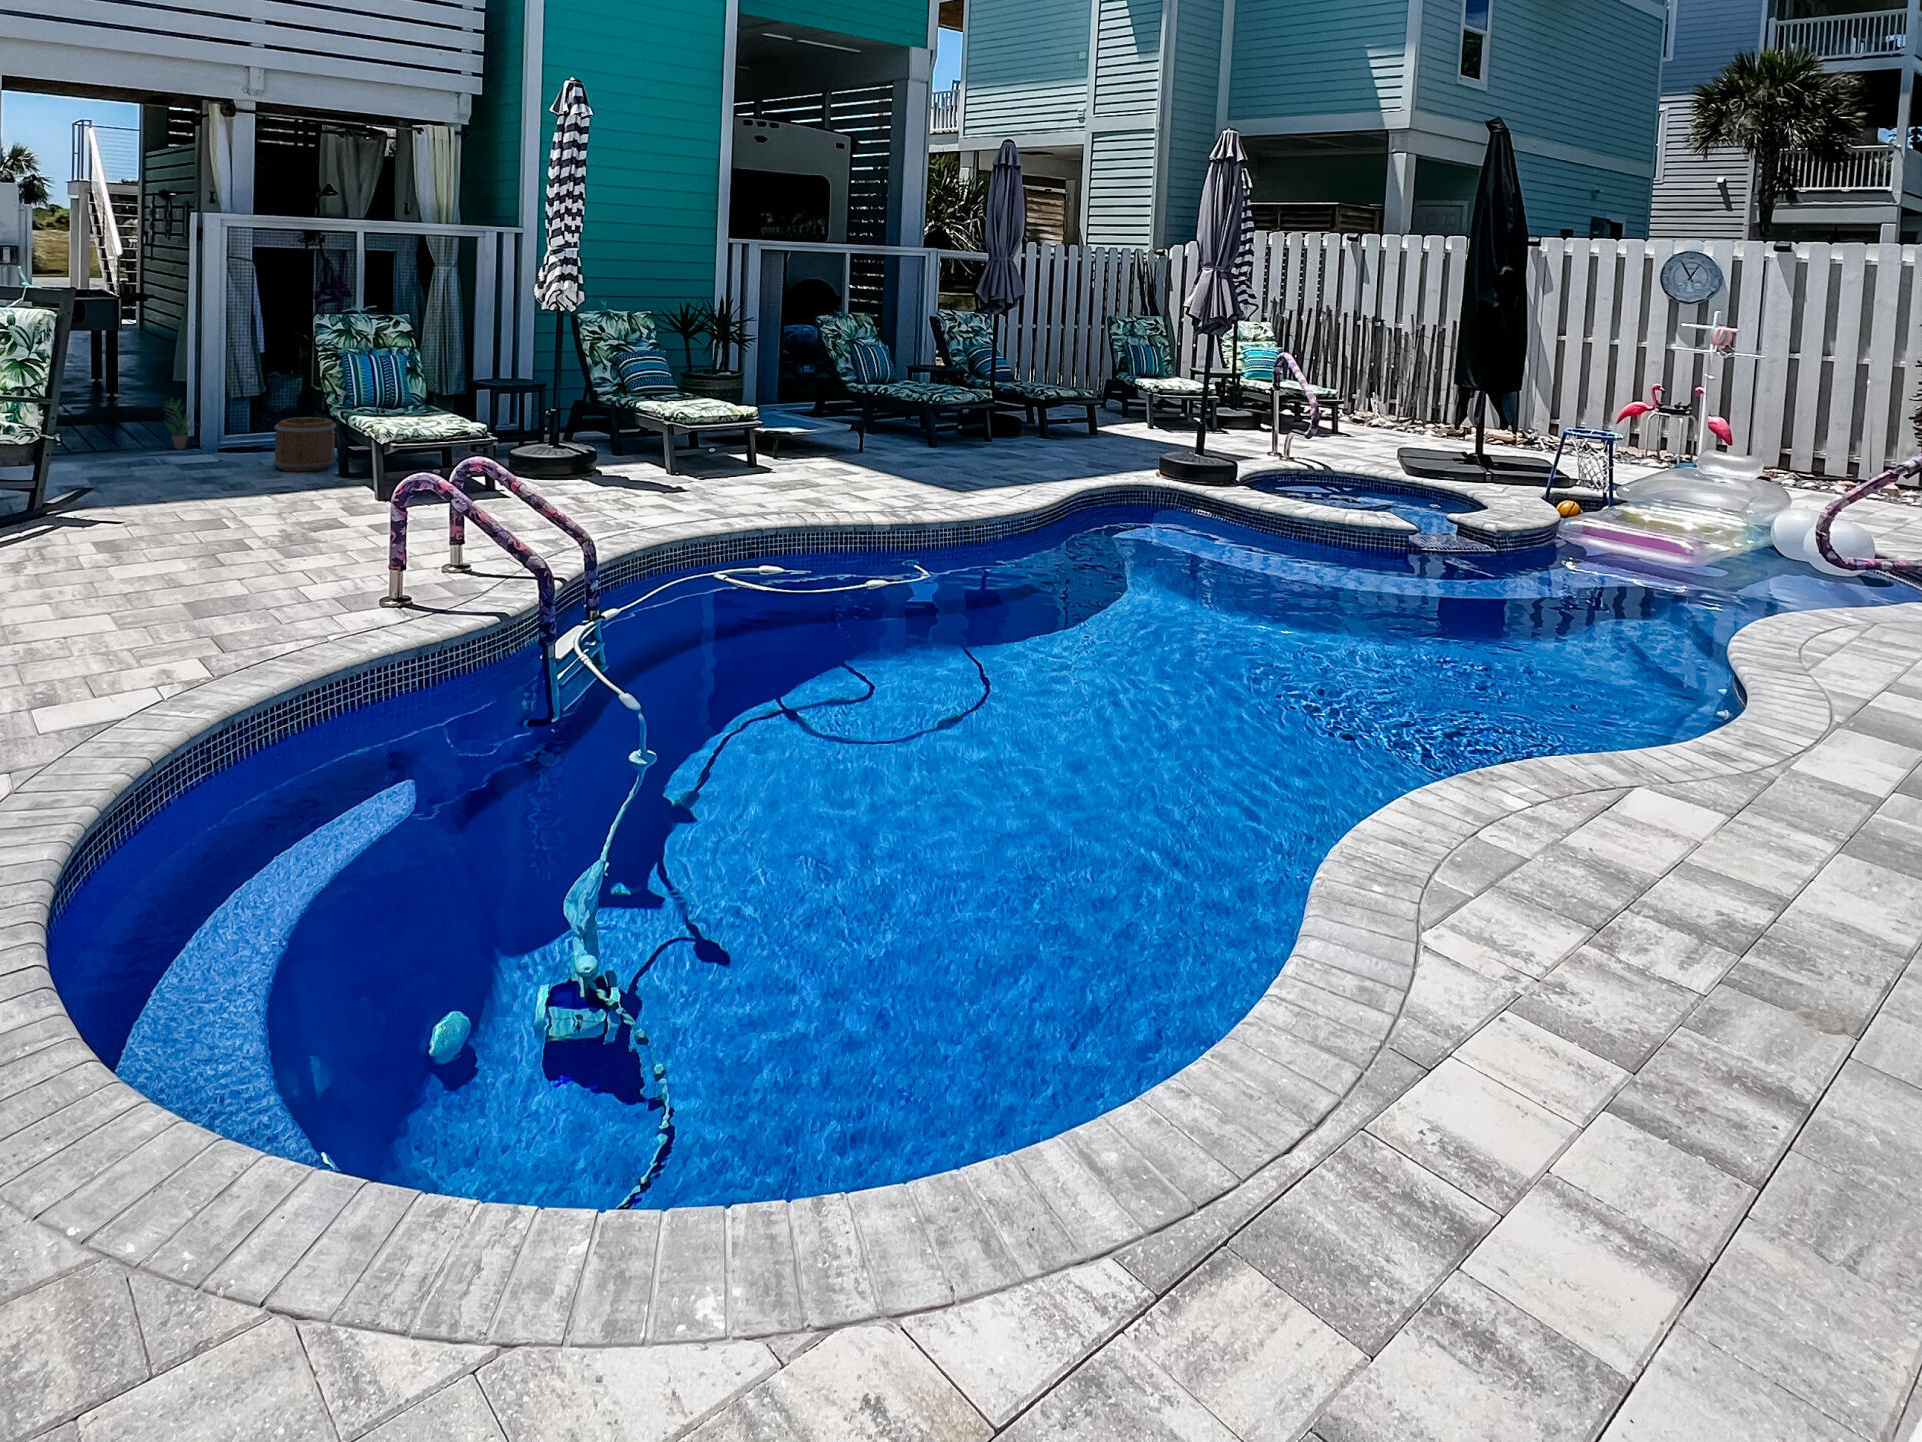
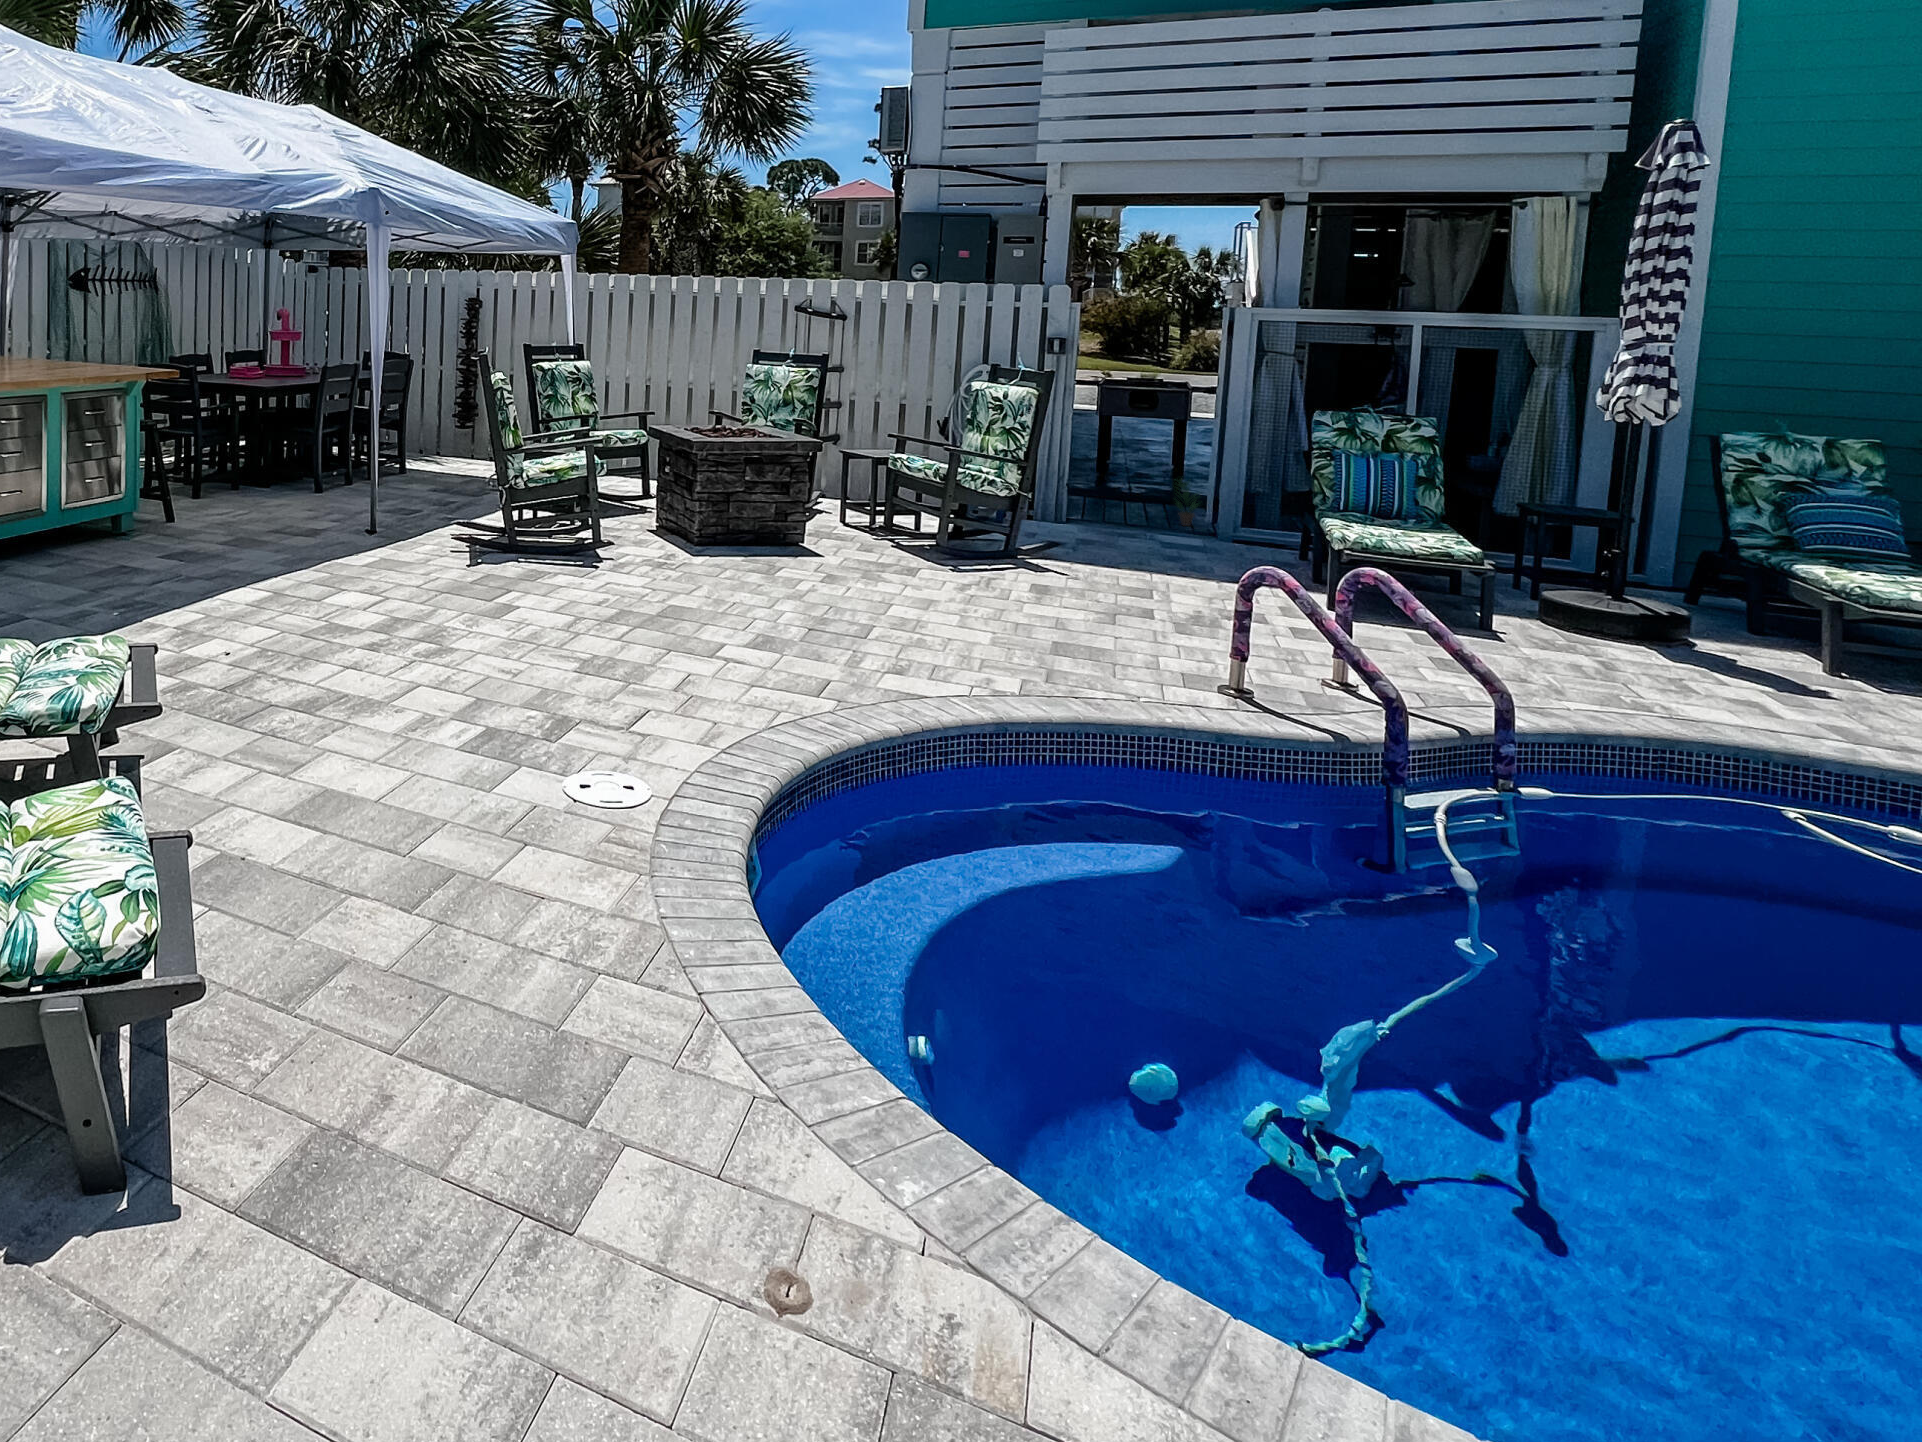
bucket: present [273,417,336,471] -> none [1246,512,1318,570]

